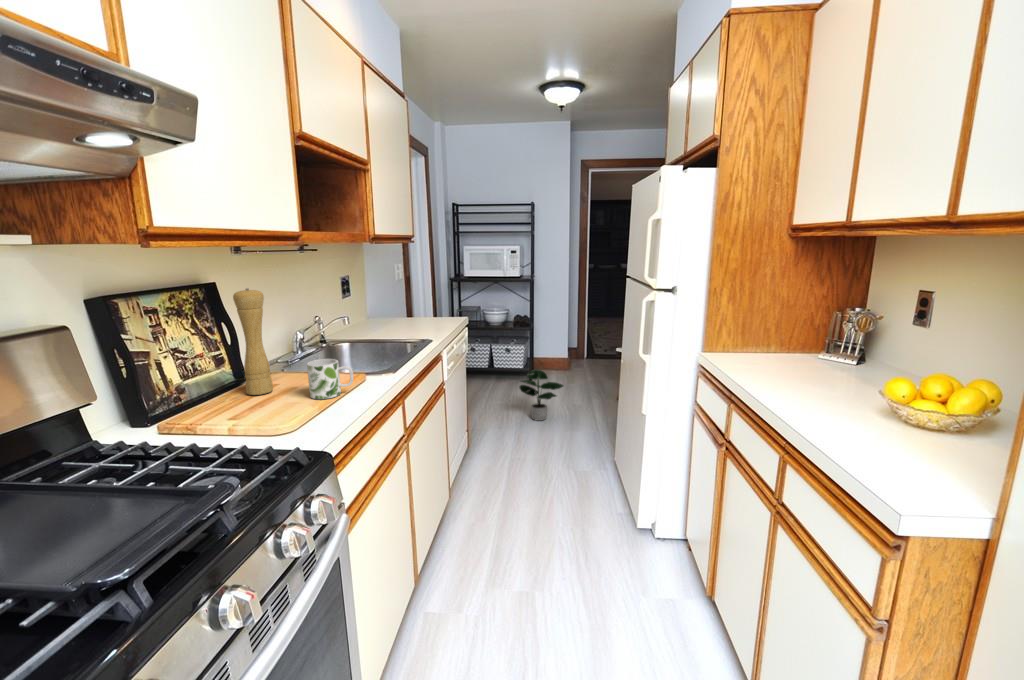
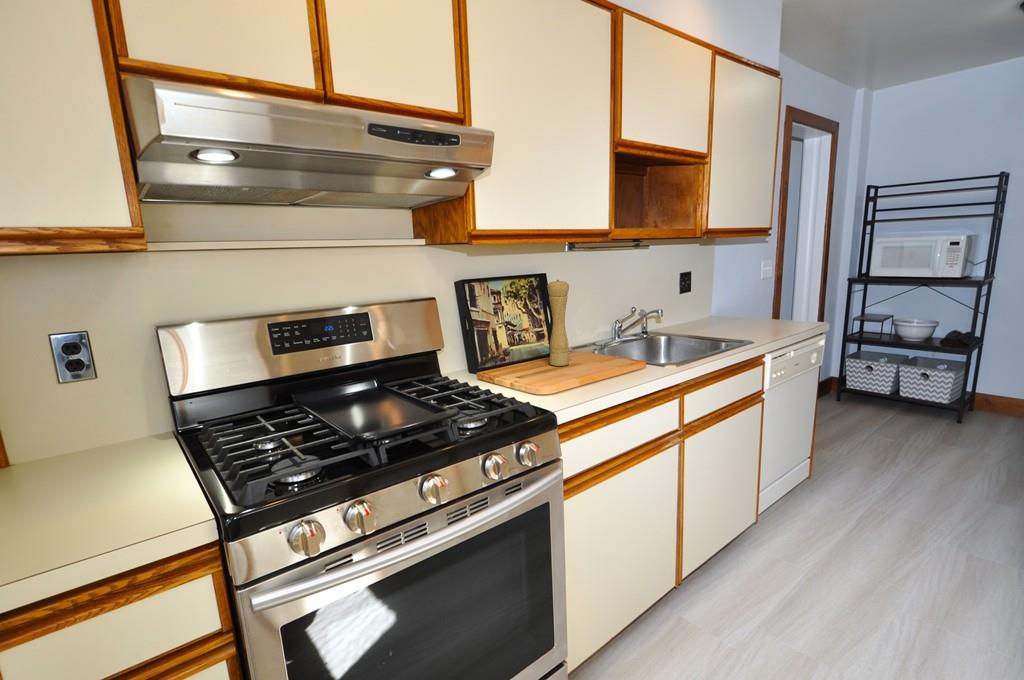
mug: present [307,359,353,399] -> none [588,344,625,378]
potted plant: present [519,370,564,421] -> none [916,406,995,476]

